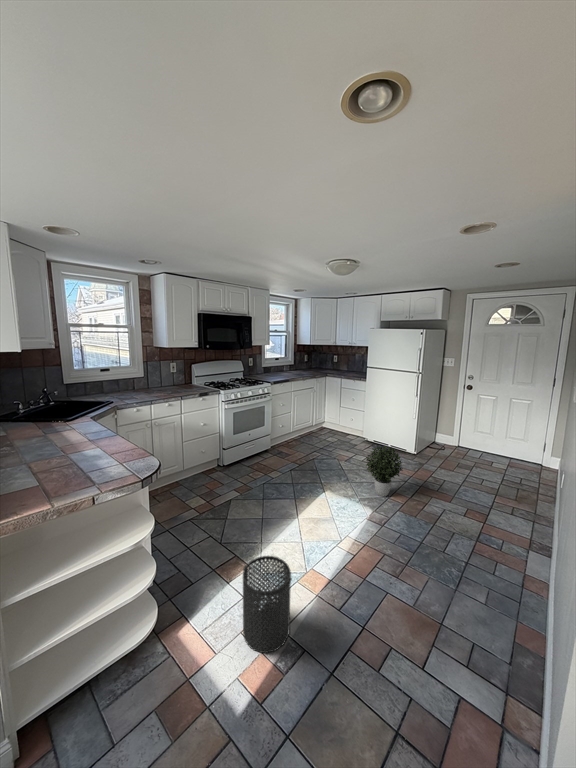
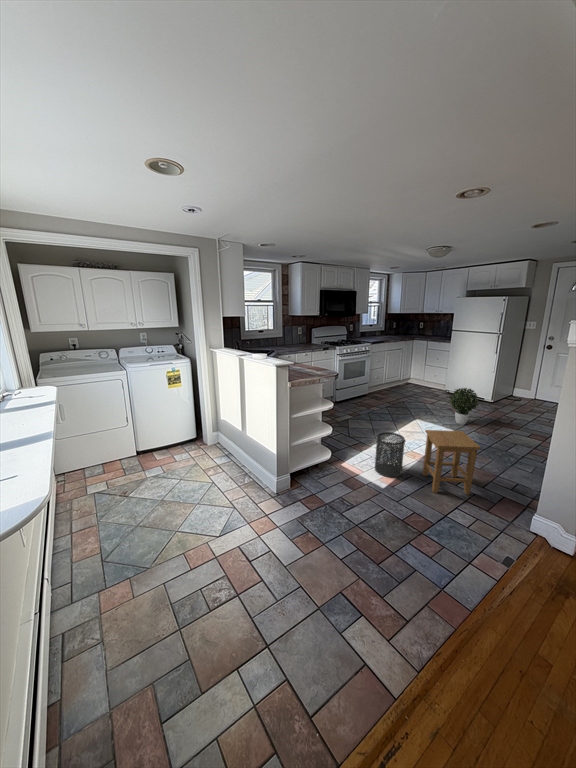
stool: none [324,551,416,693] -> present [423,430,481,495]

